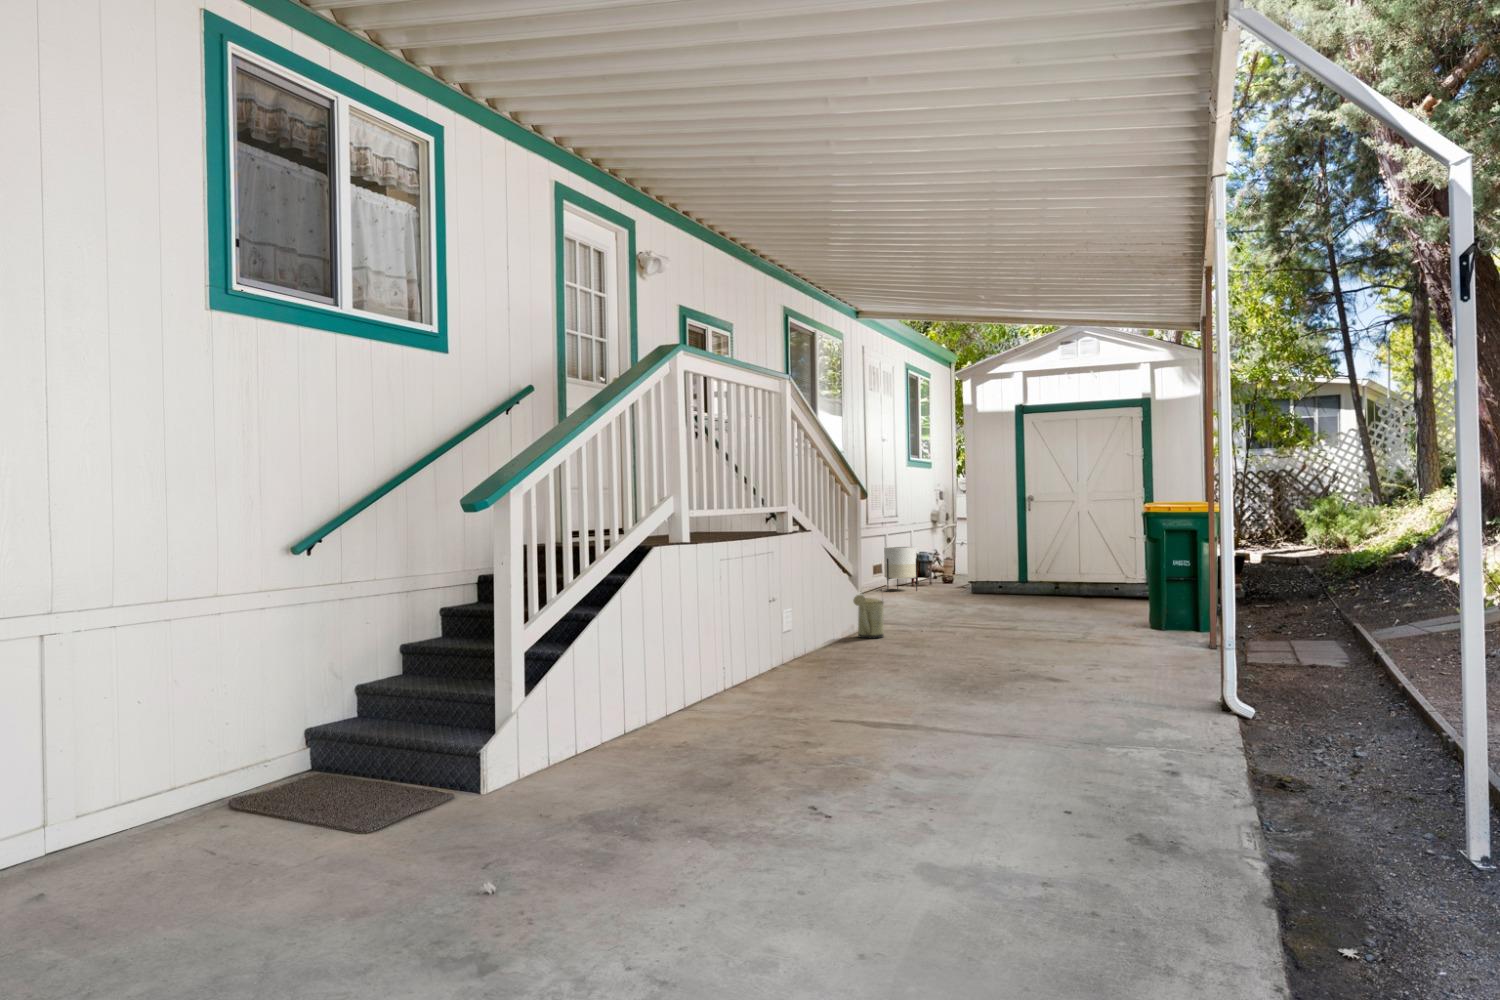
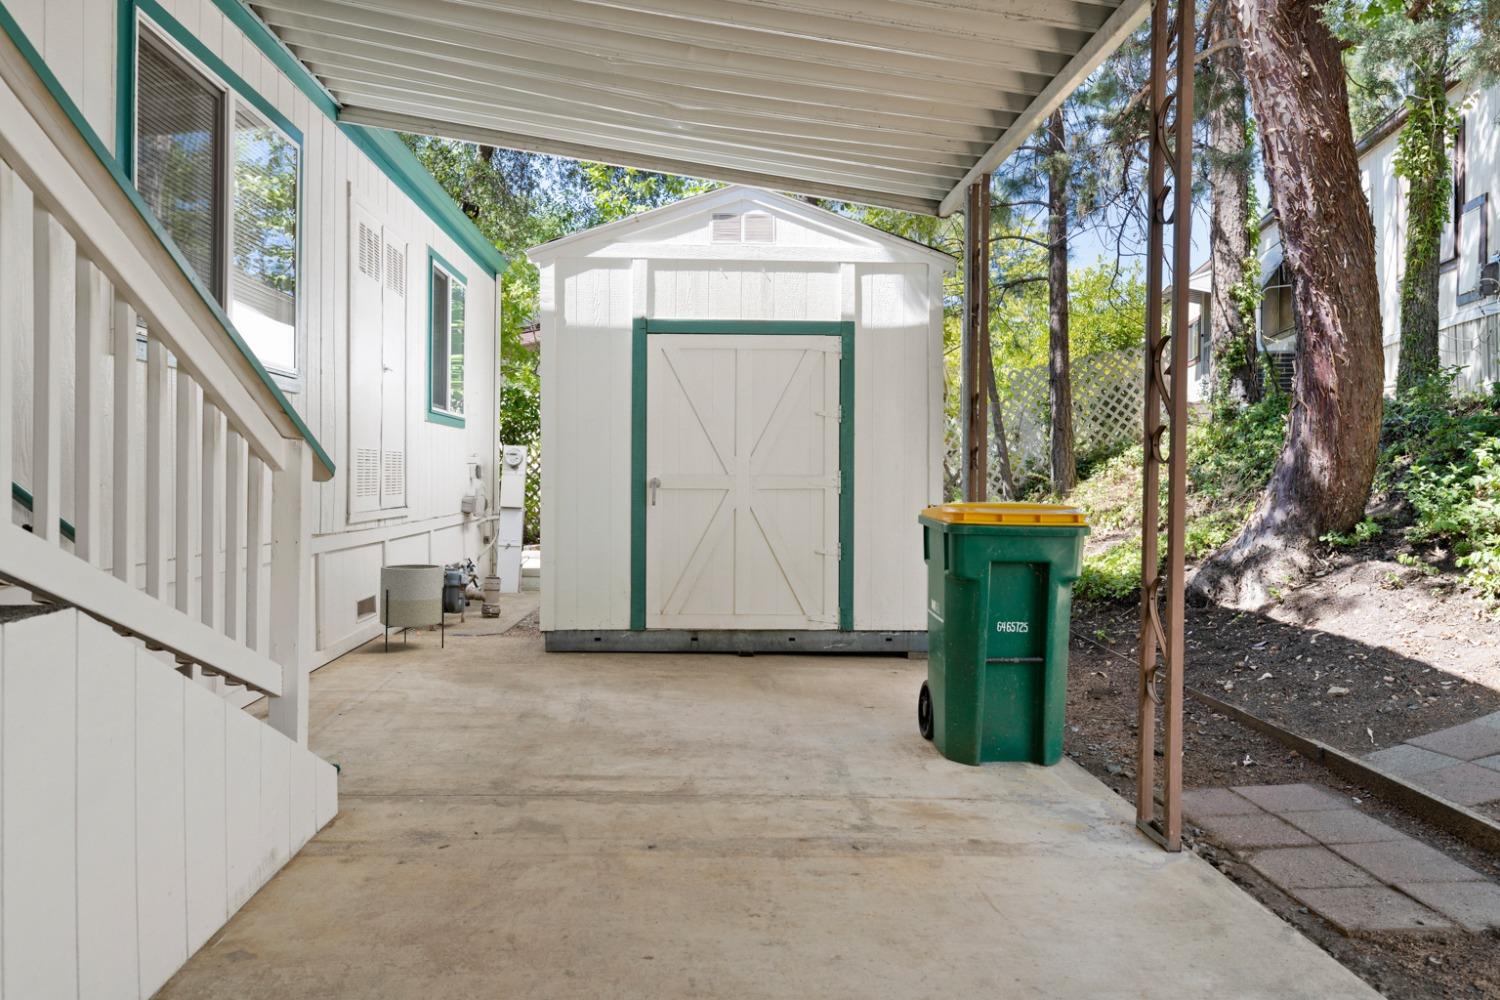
watering can: present [853,595,884,639] -> none [280,739,381,899]

